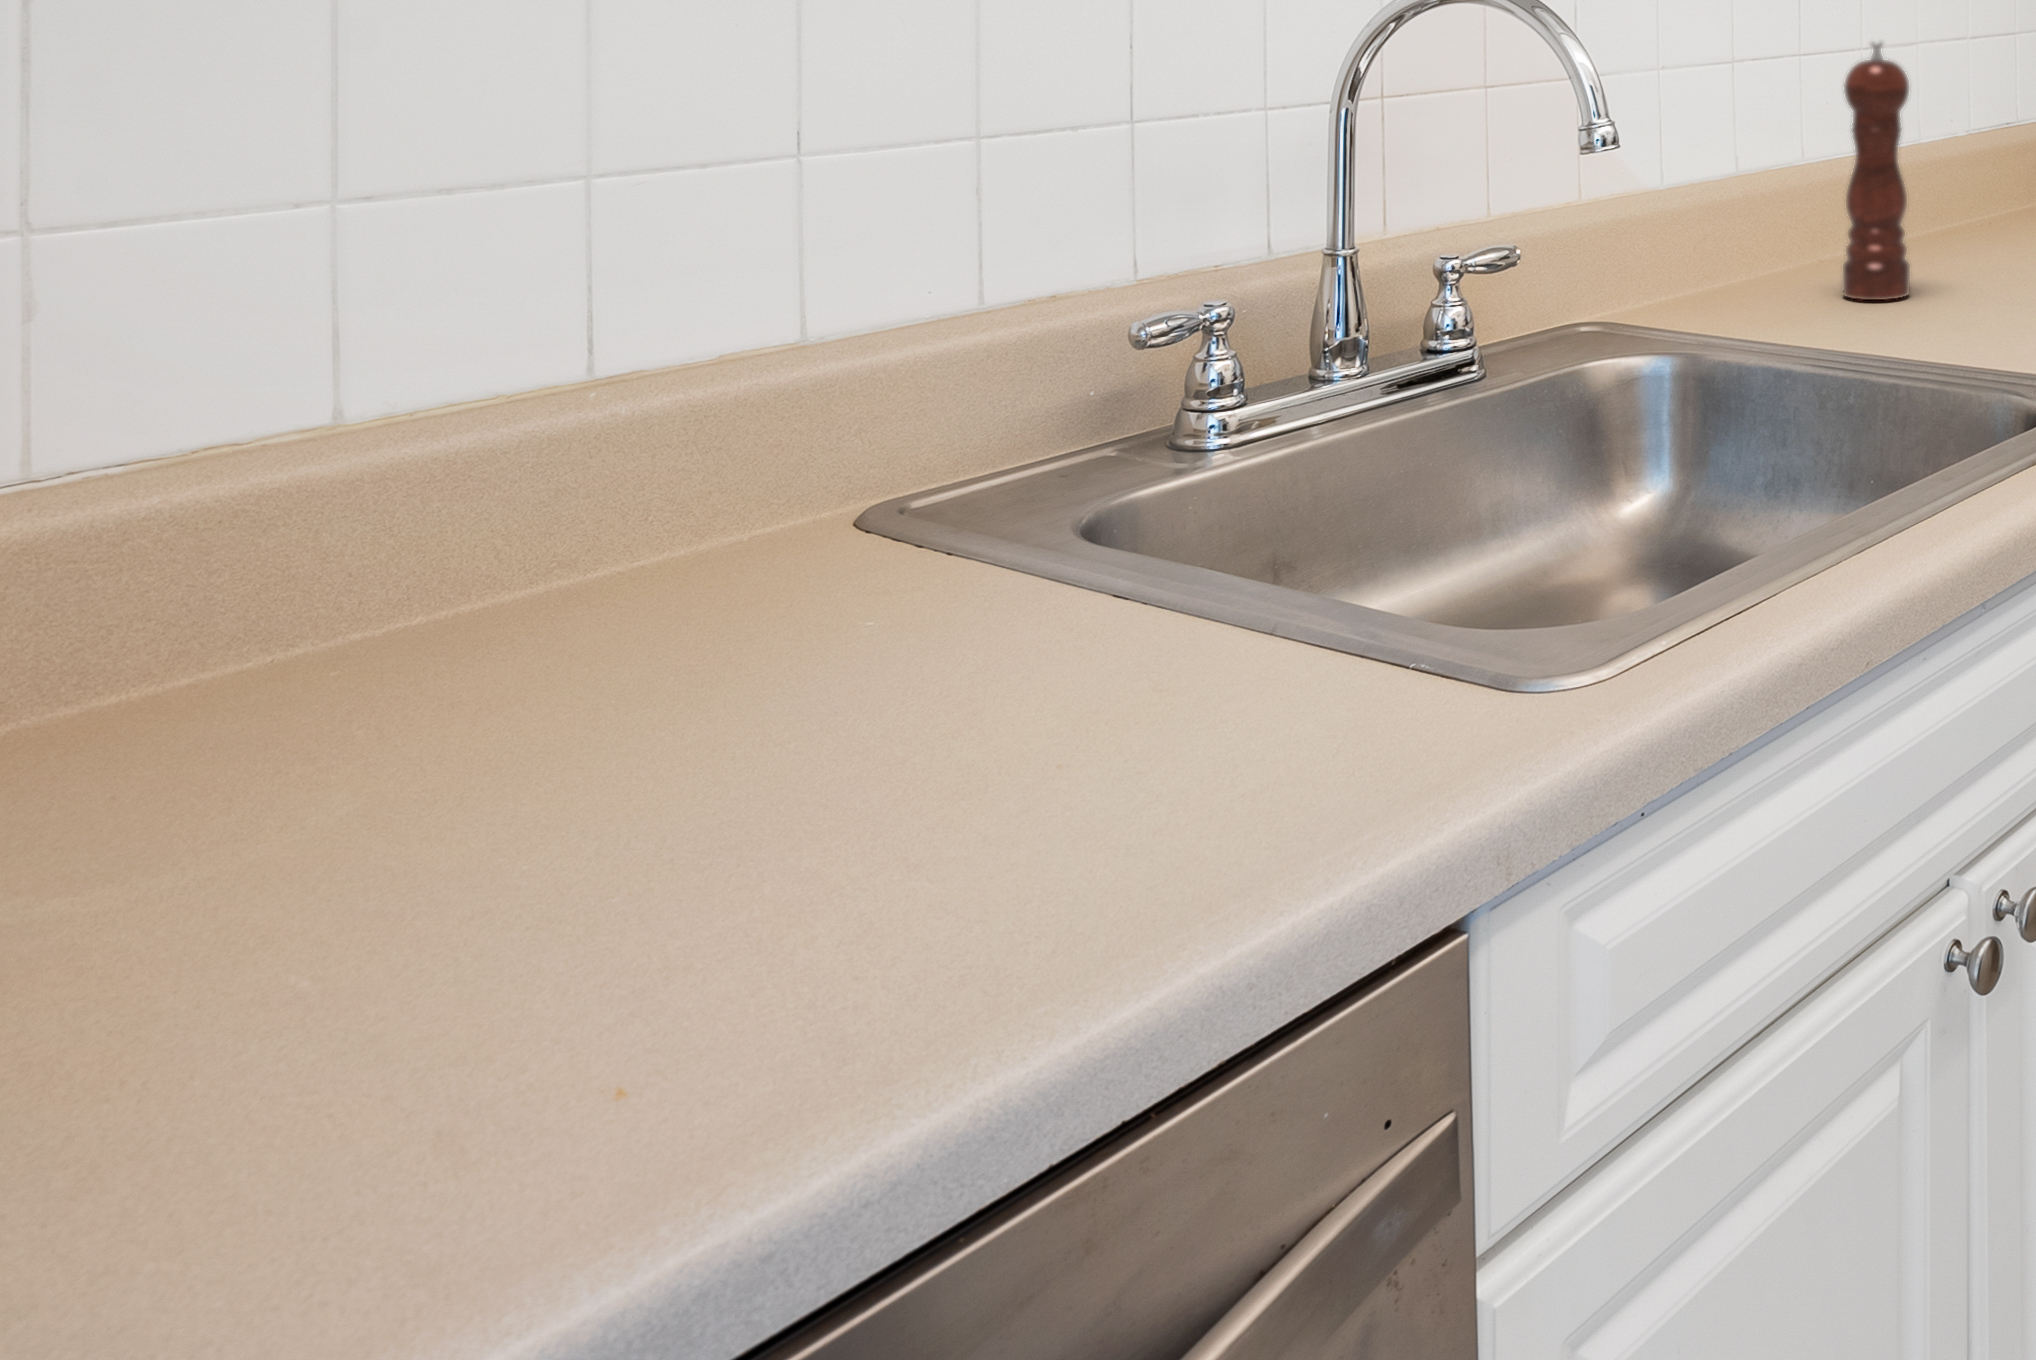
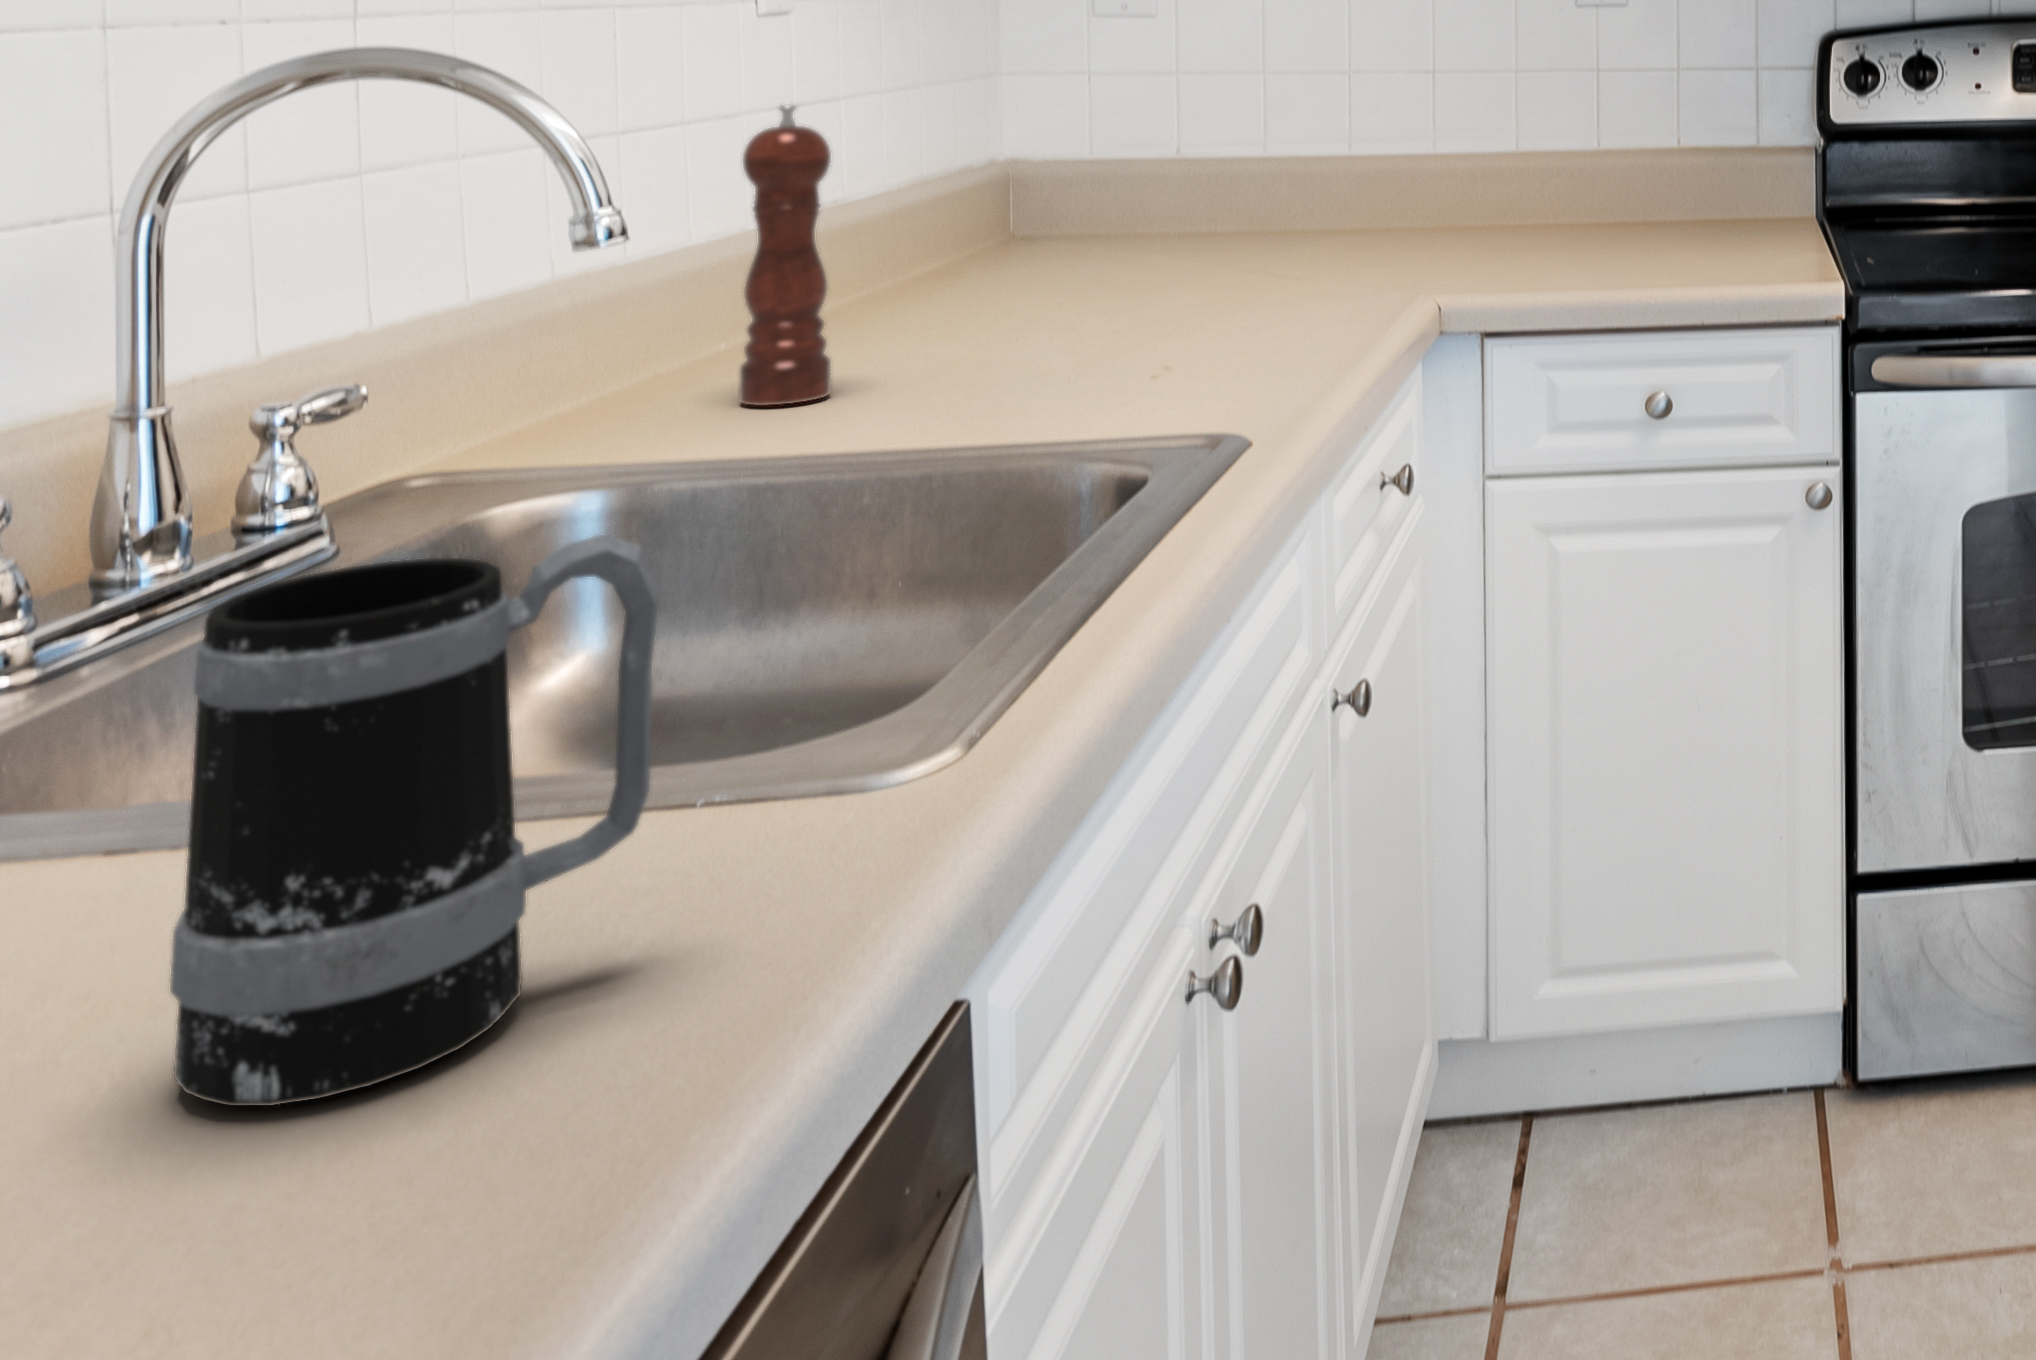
mug: none [930,403,1267,828] -> present [170,535,660,1106]

